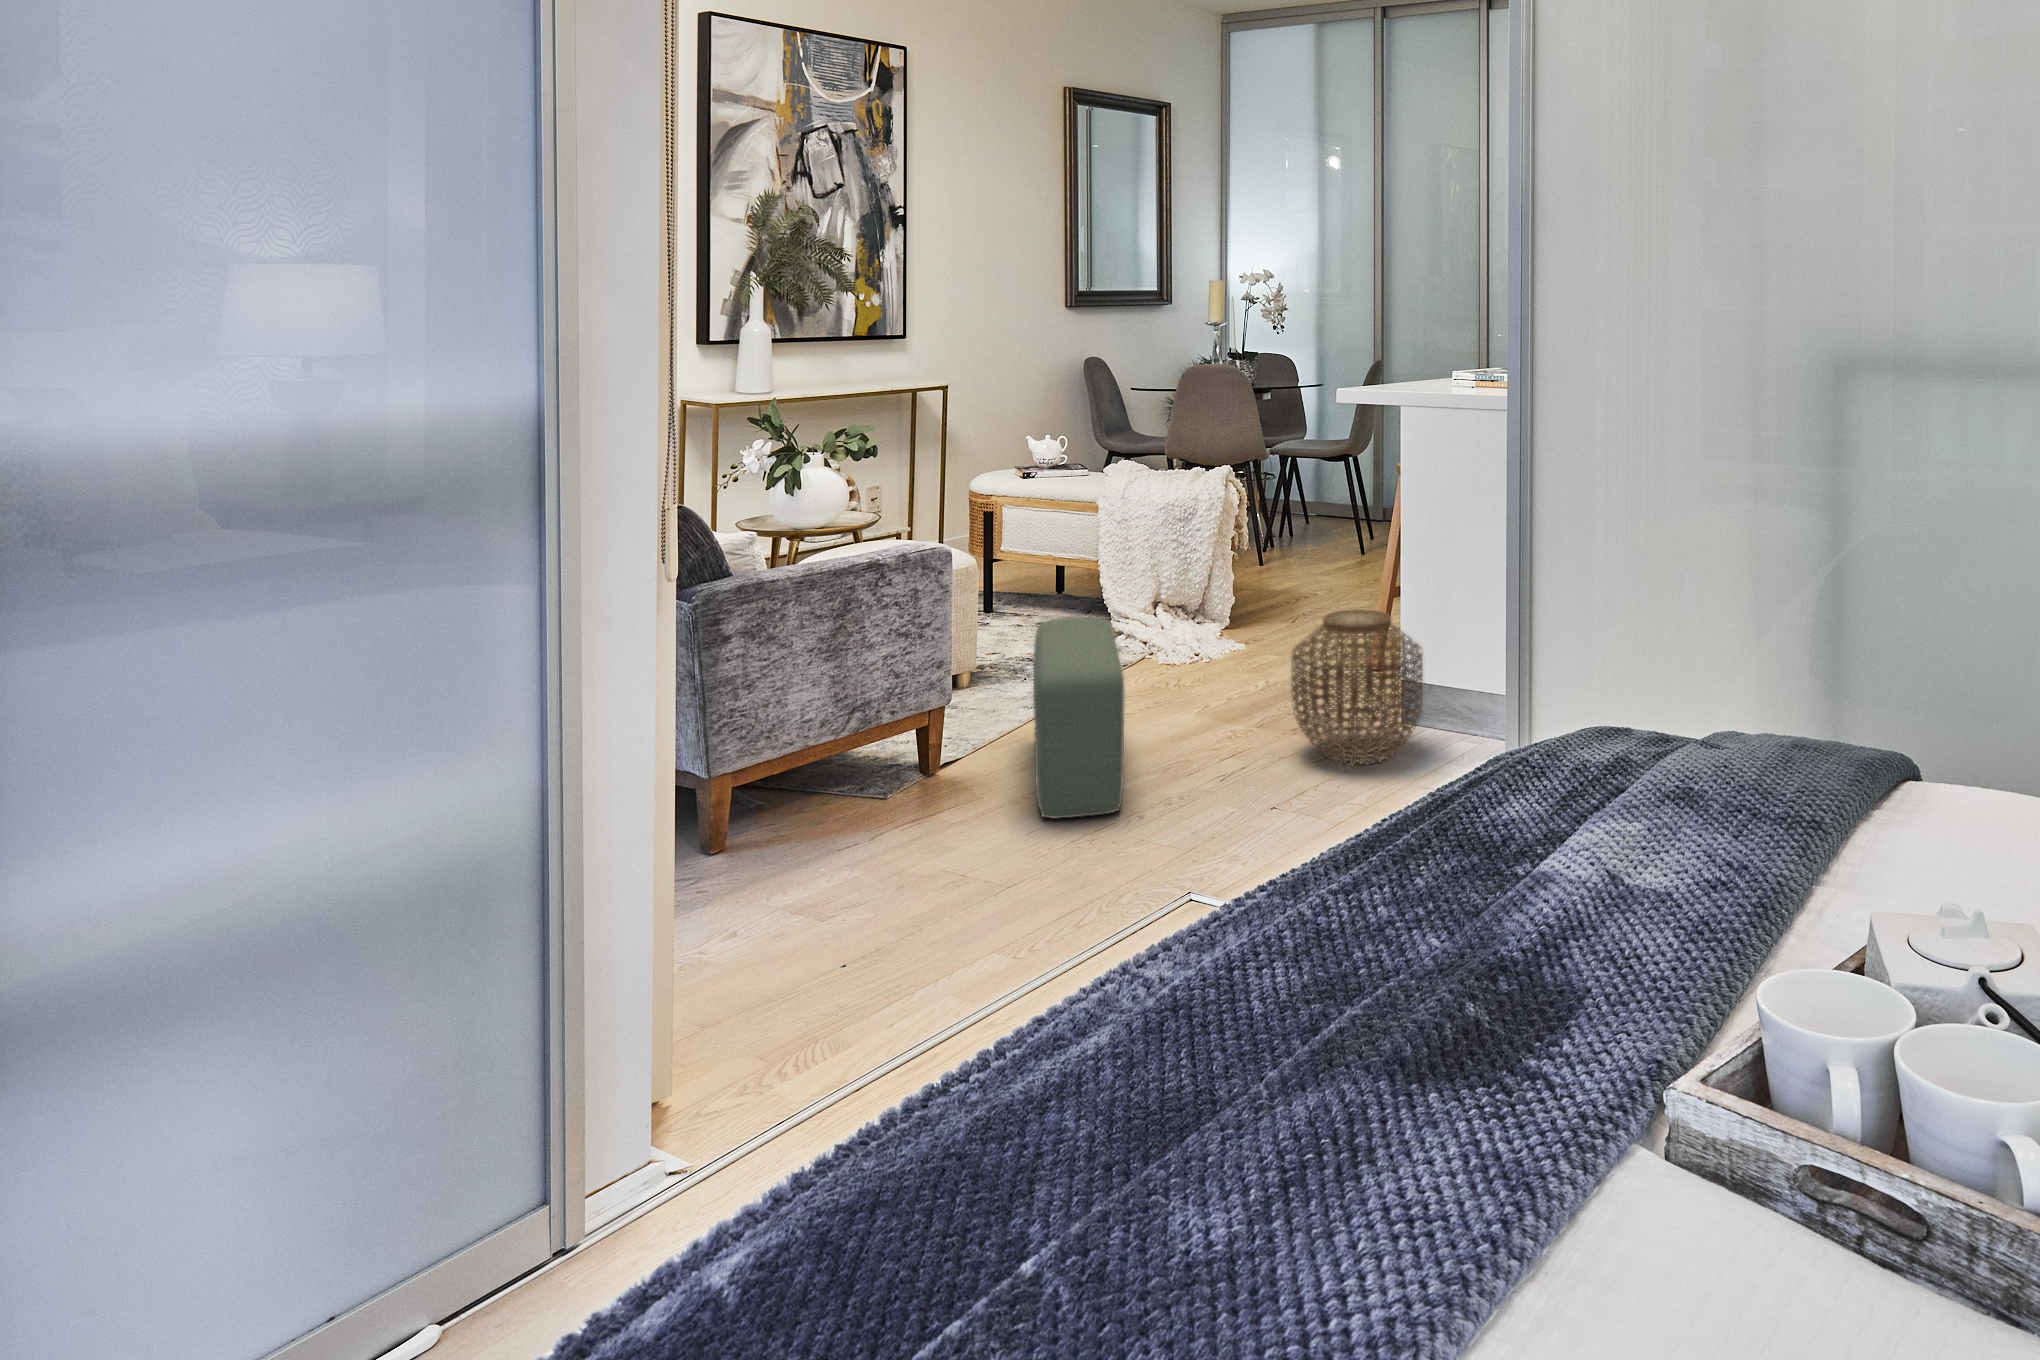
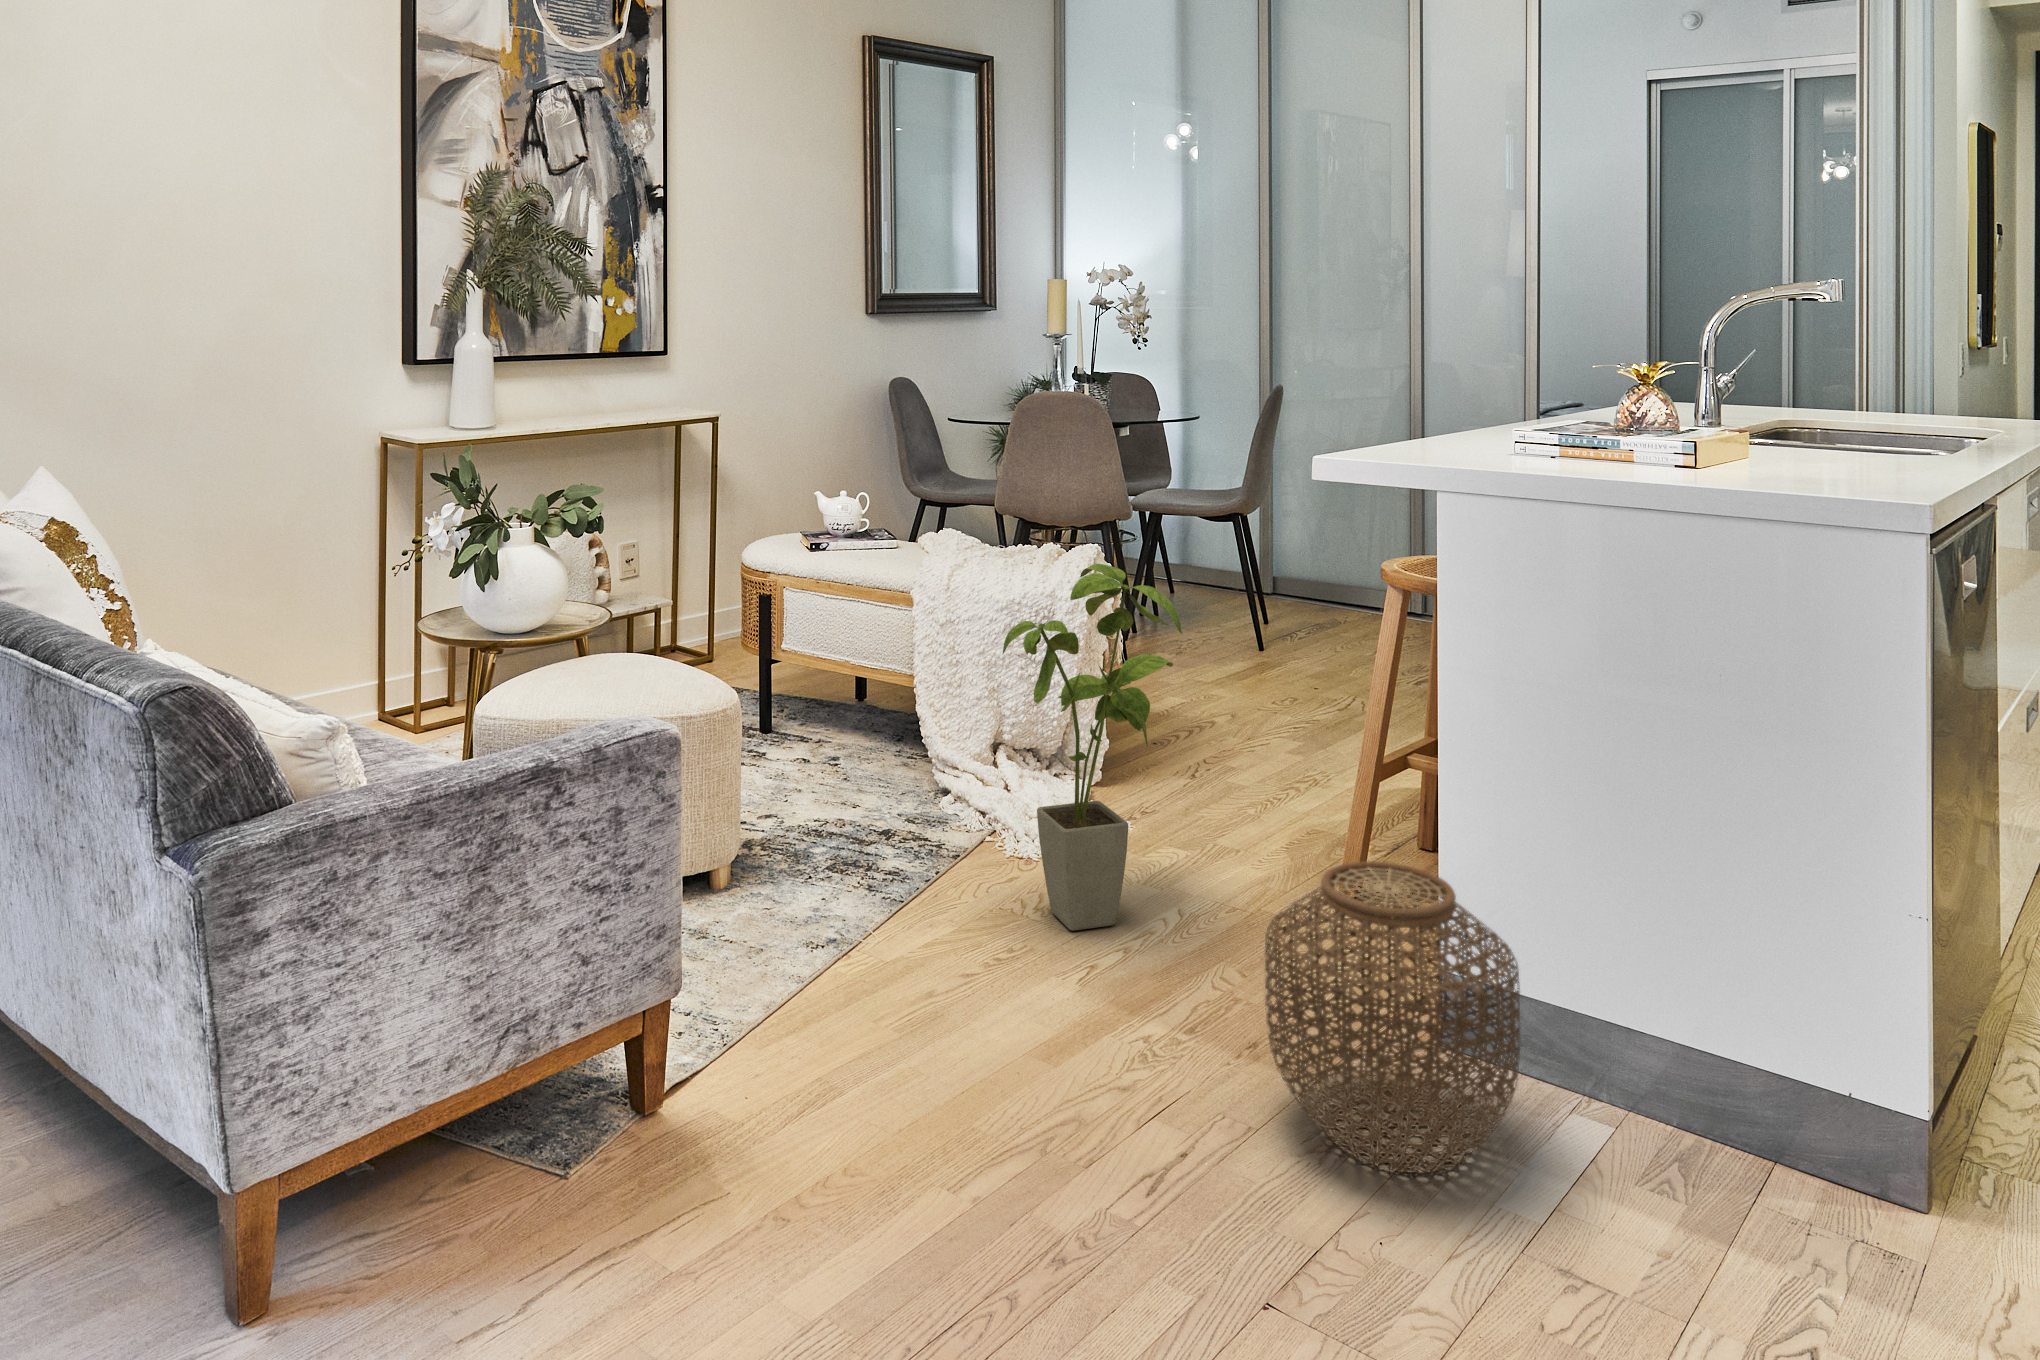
house plant: none [1154,462,1265,692] -> present [1003,564,1182,931]
pouf: present [1033,617,1125,818] -> none [816,836,977,1292]

